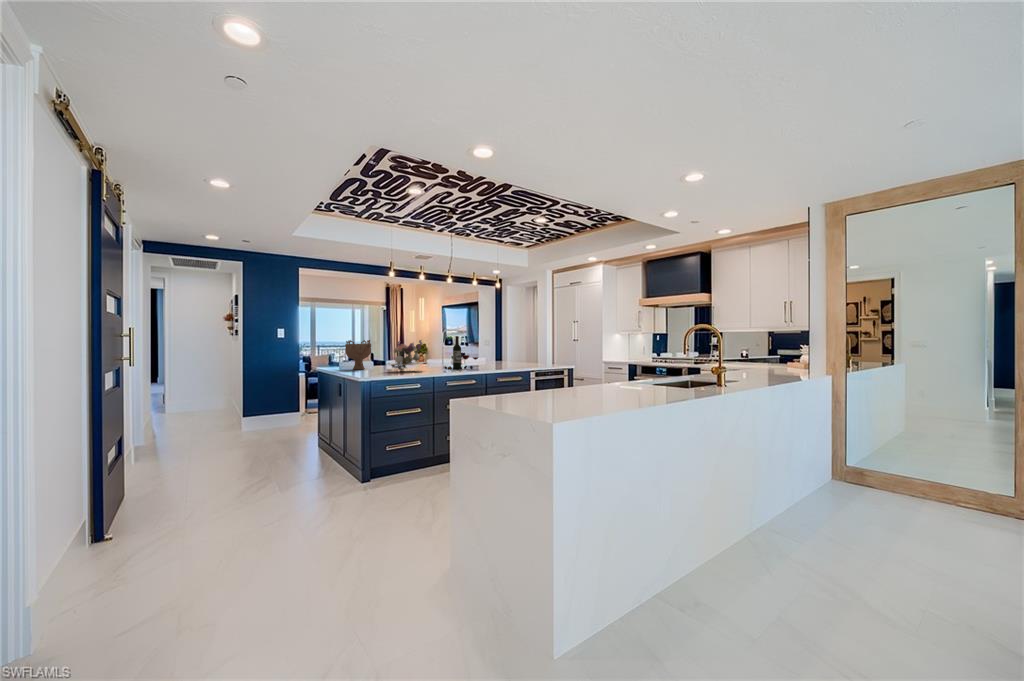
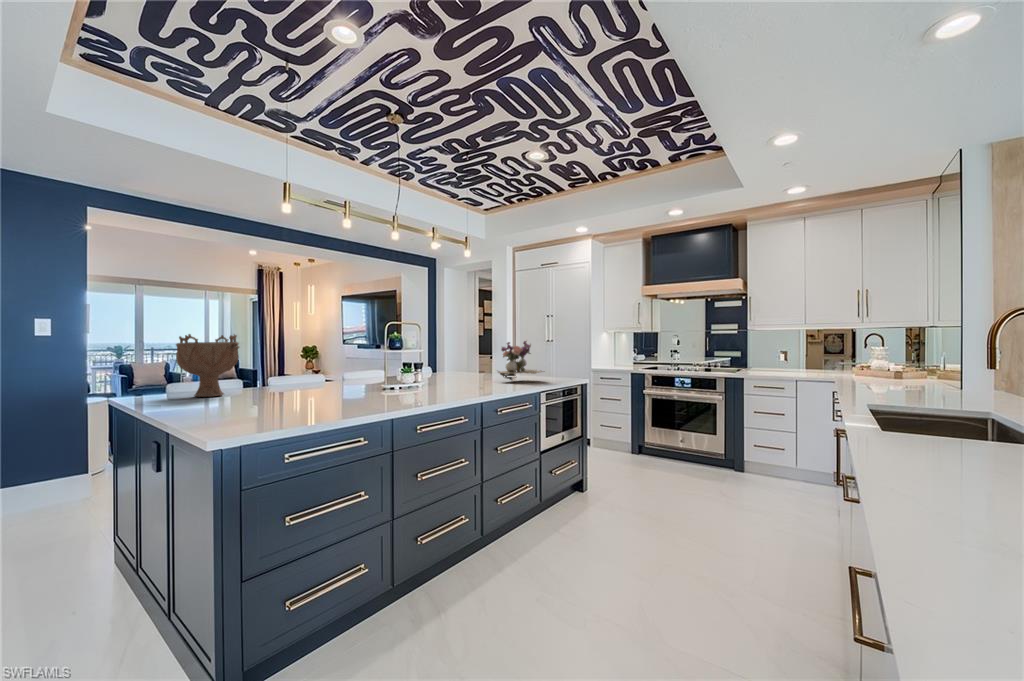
wine bottle: present [445,336,478,369] -> none [391,330,453,392]
flower arrangement: present [390,340,424,370] -> present [498,341,544,380]

